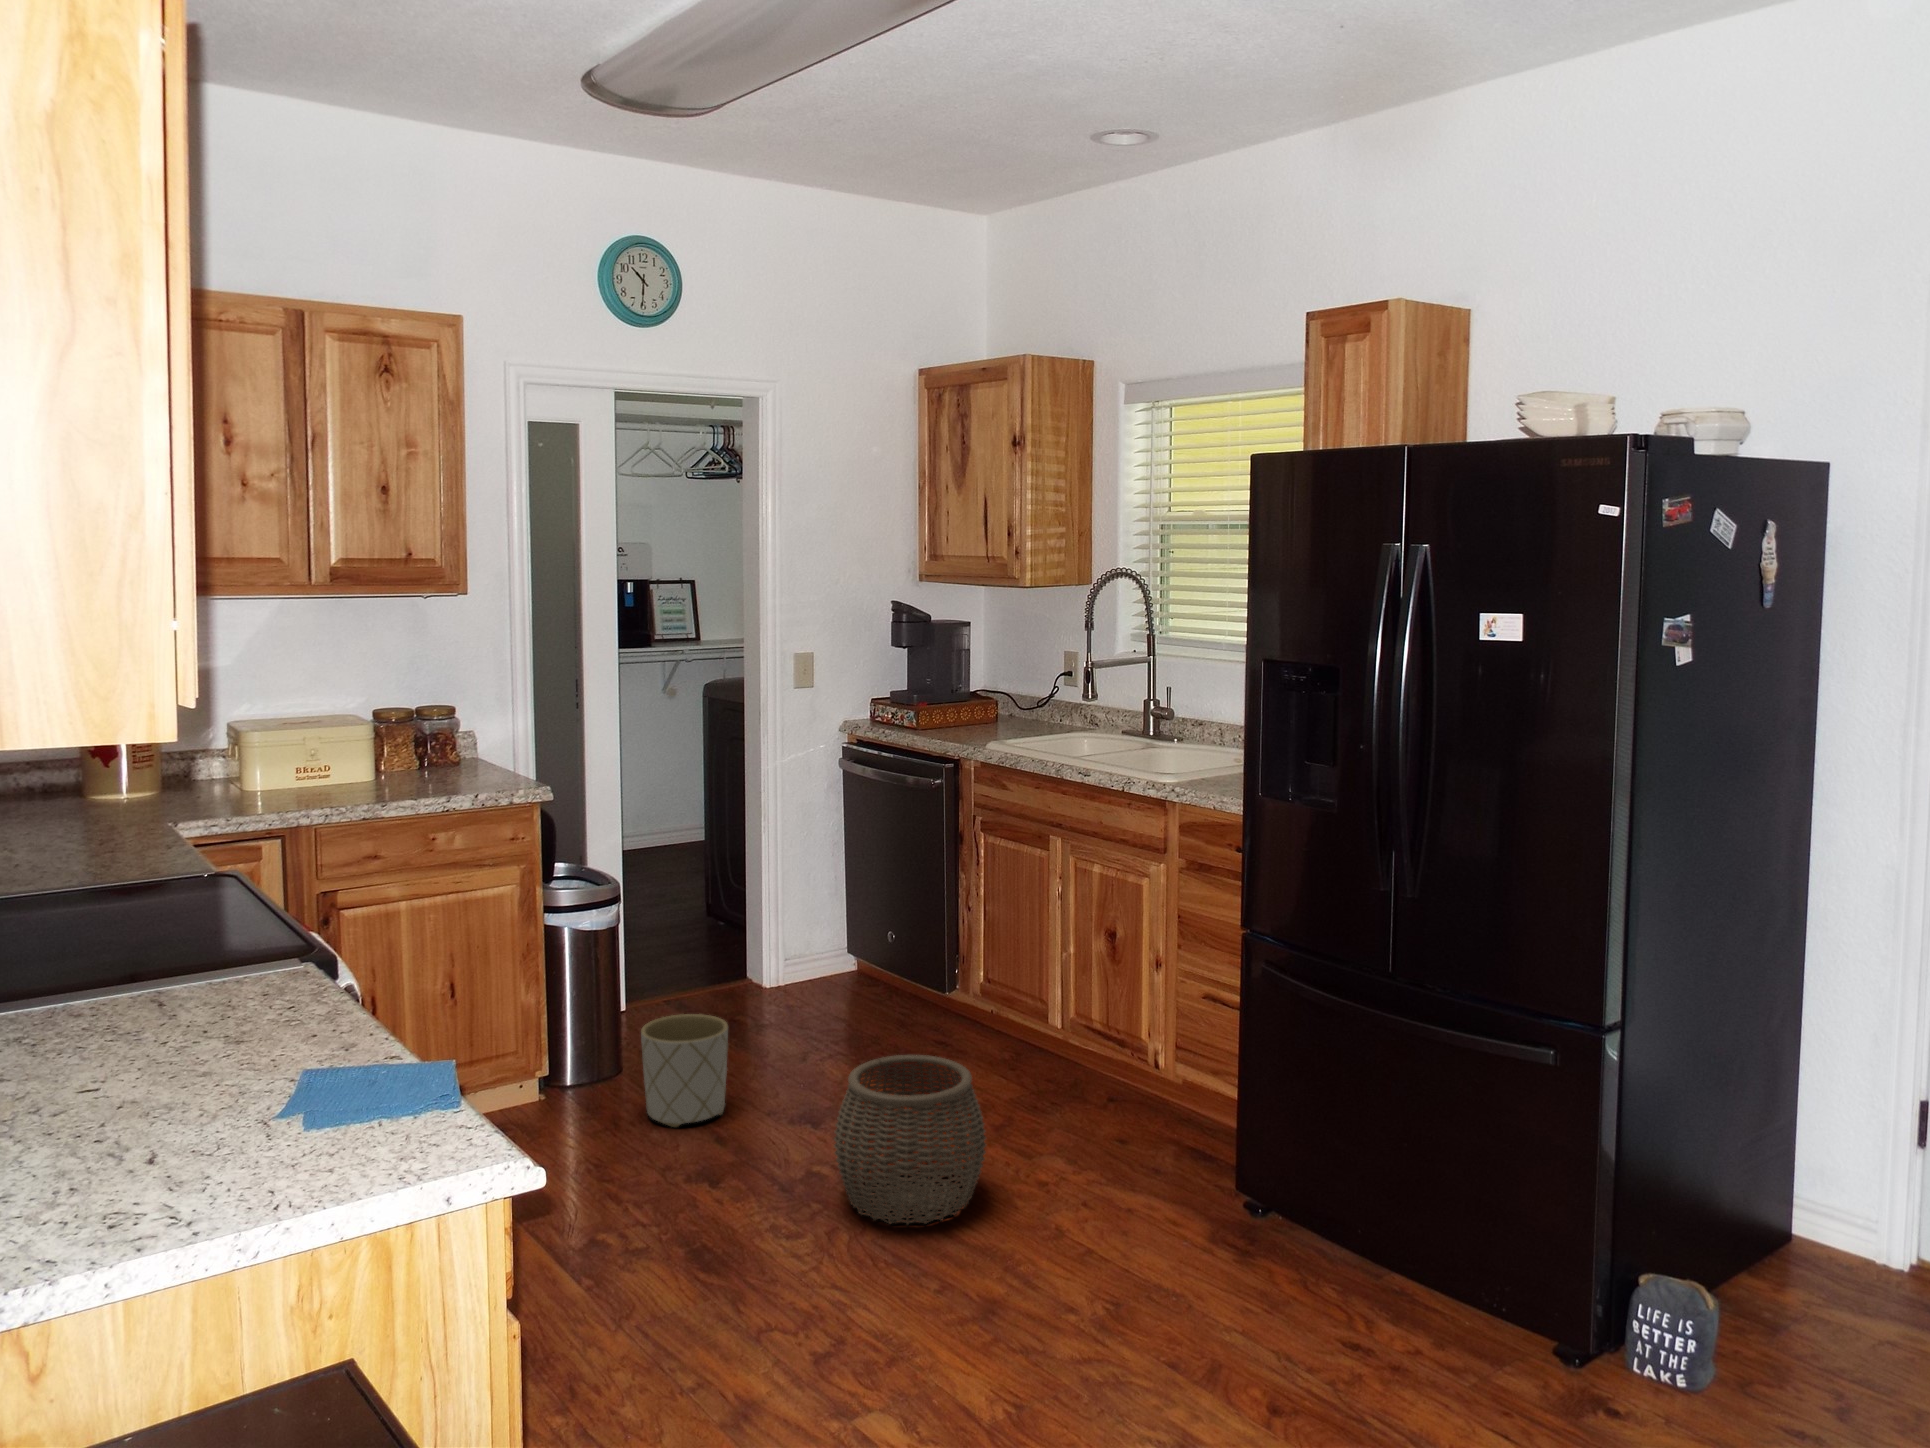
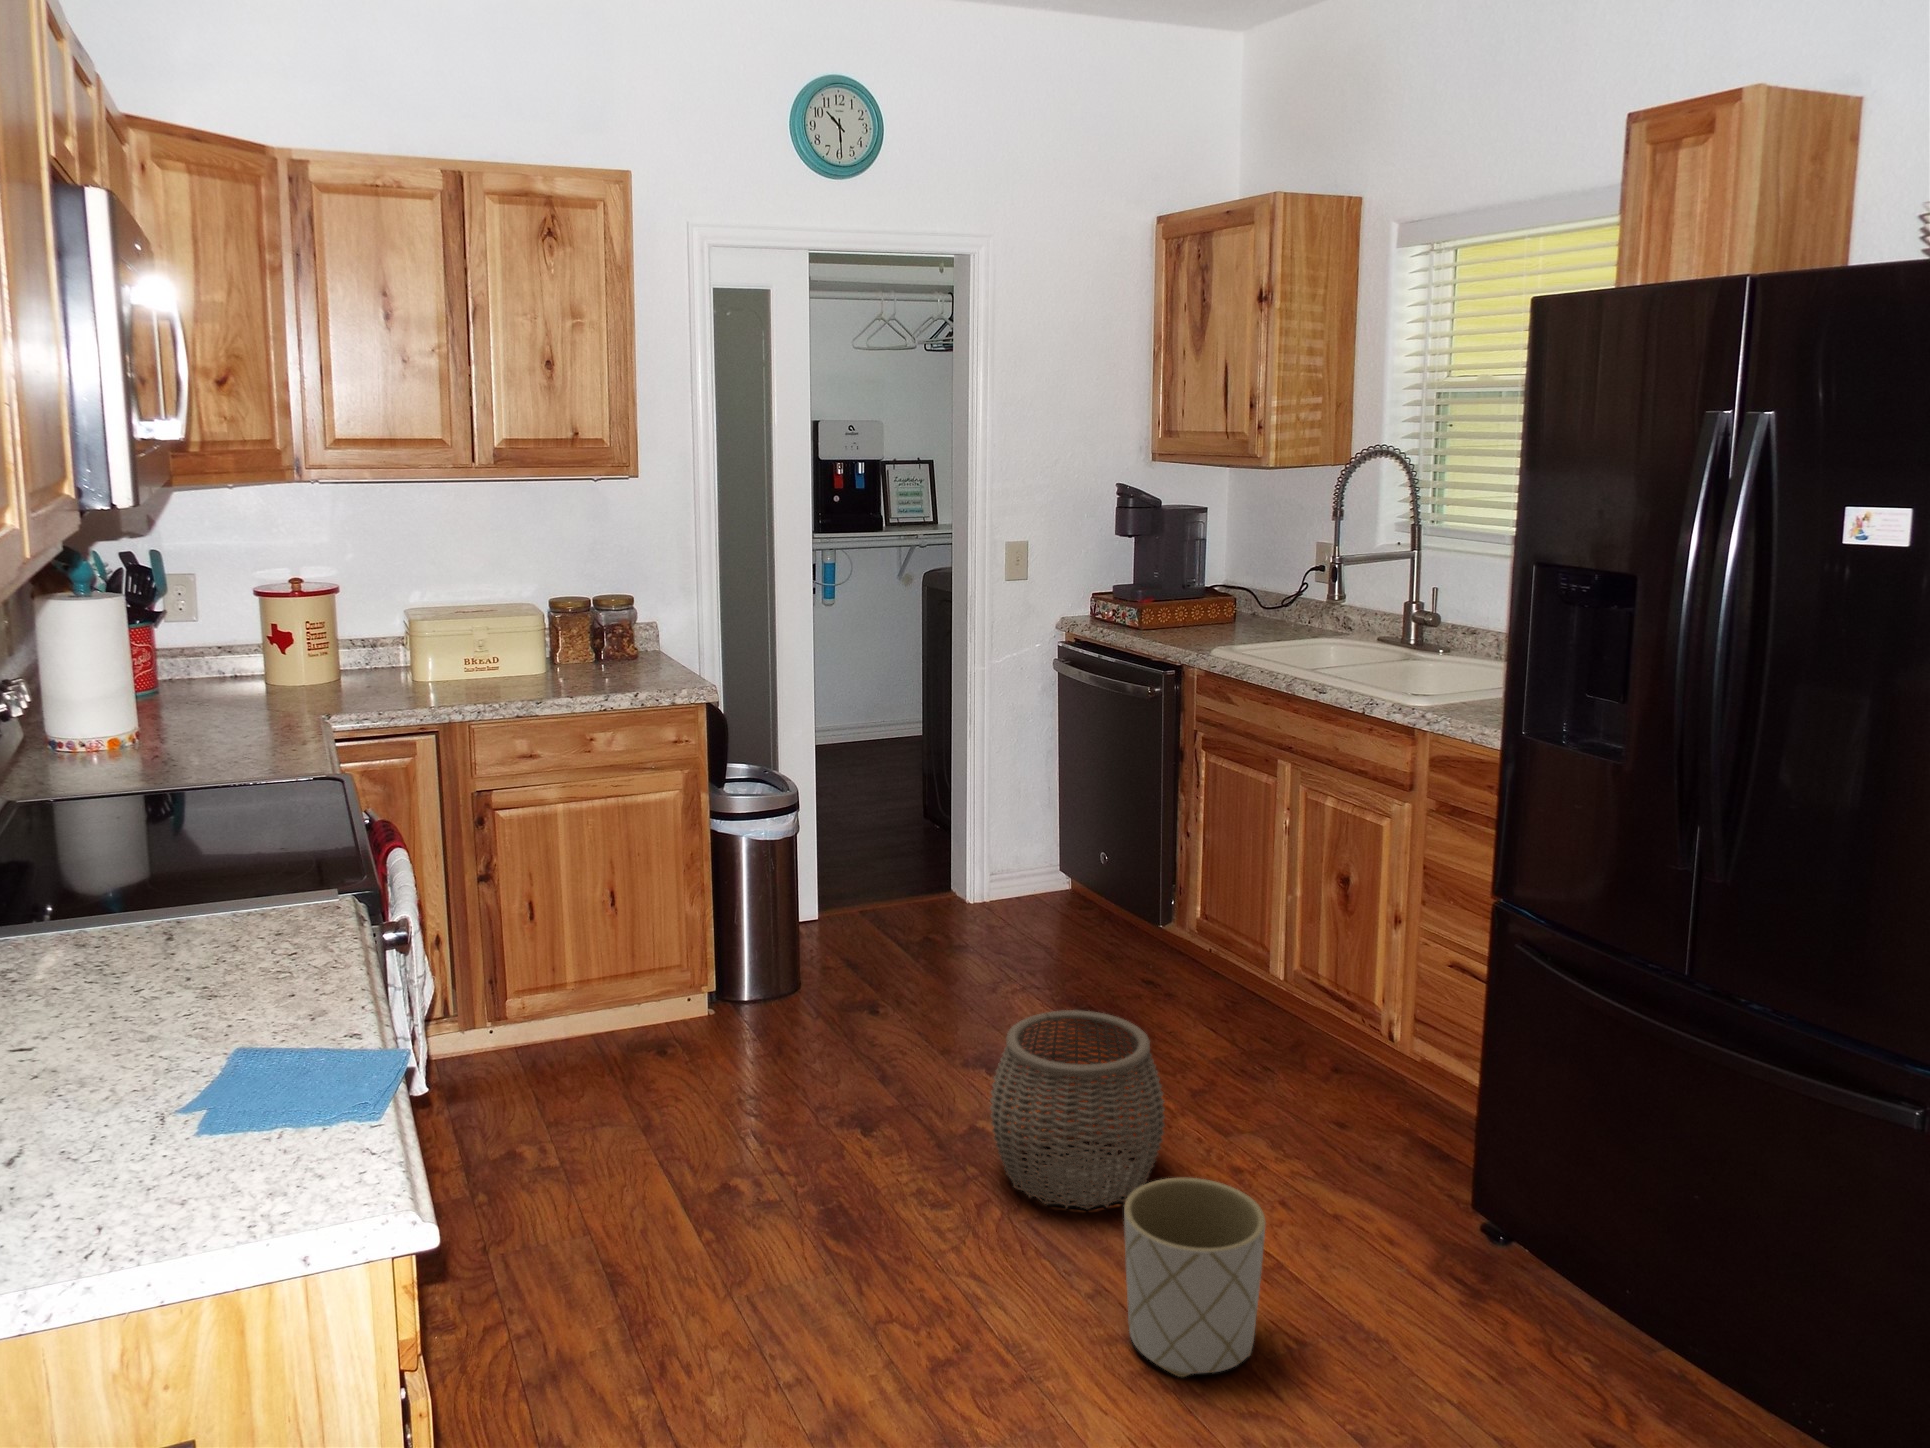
planter: present [641,1014,728,1127] -> present [1124,1178,1266,1377]

